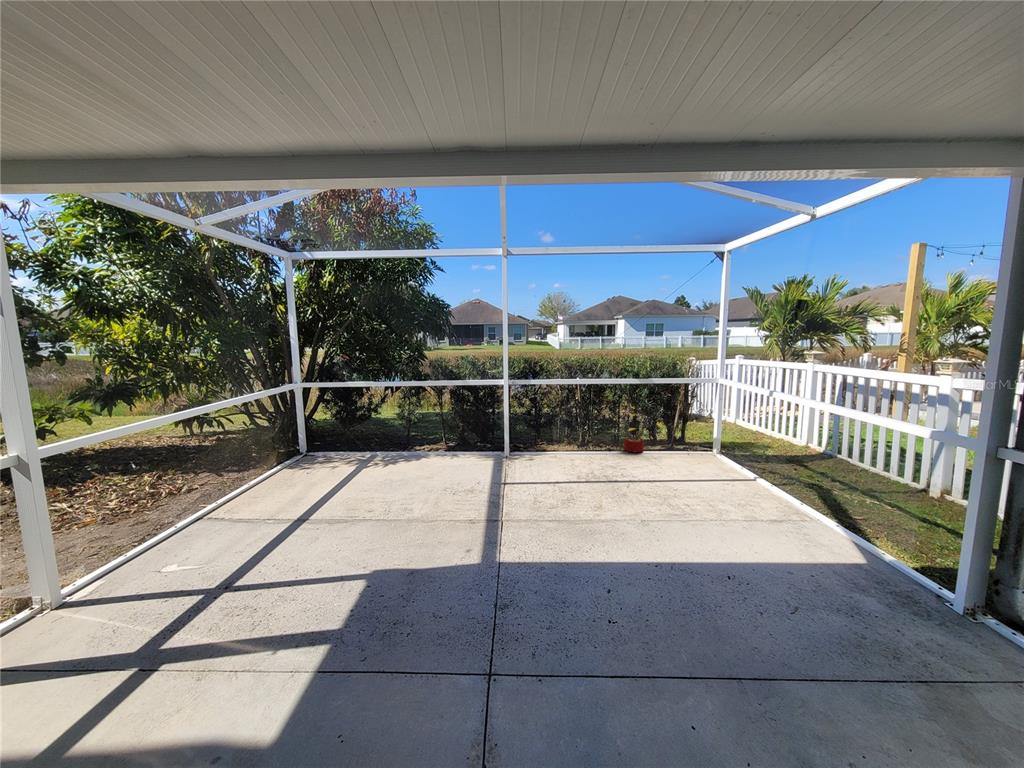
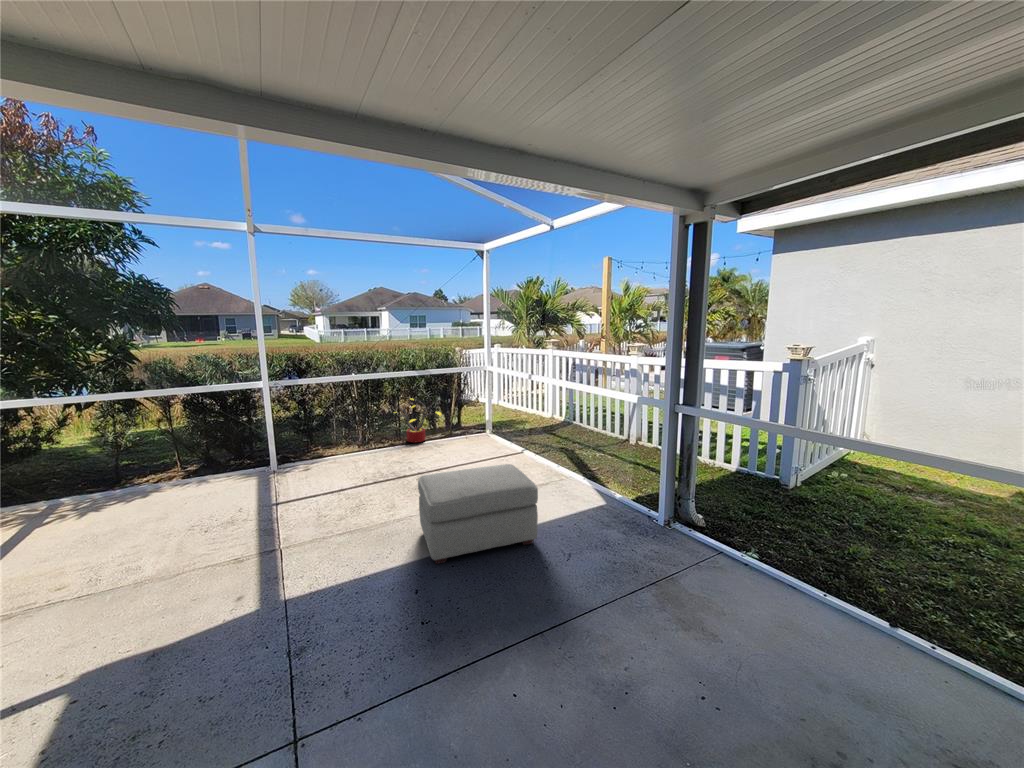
ottoman: none [625,482,759,579] -> present [418,464,538,564]

